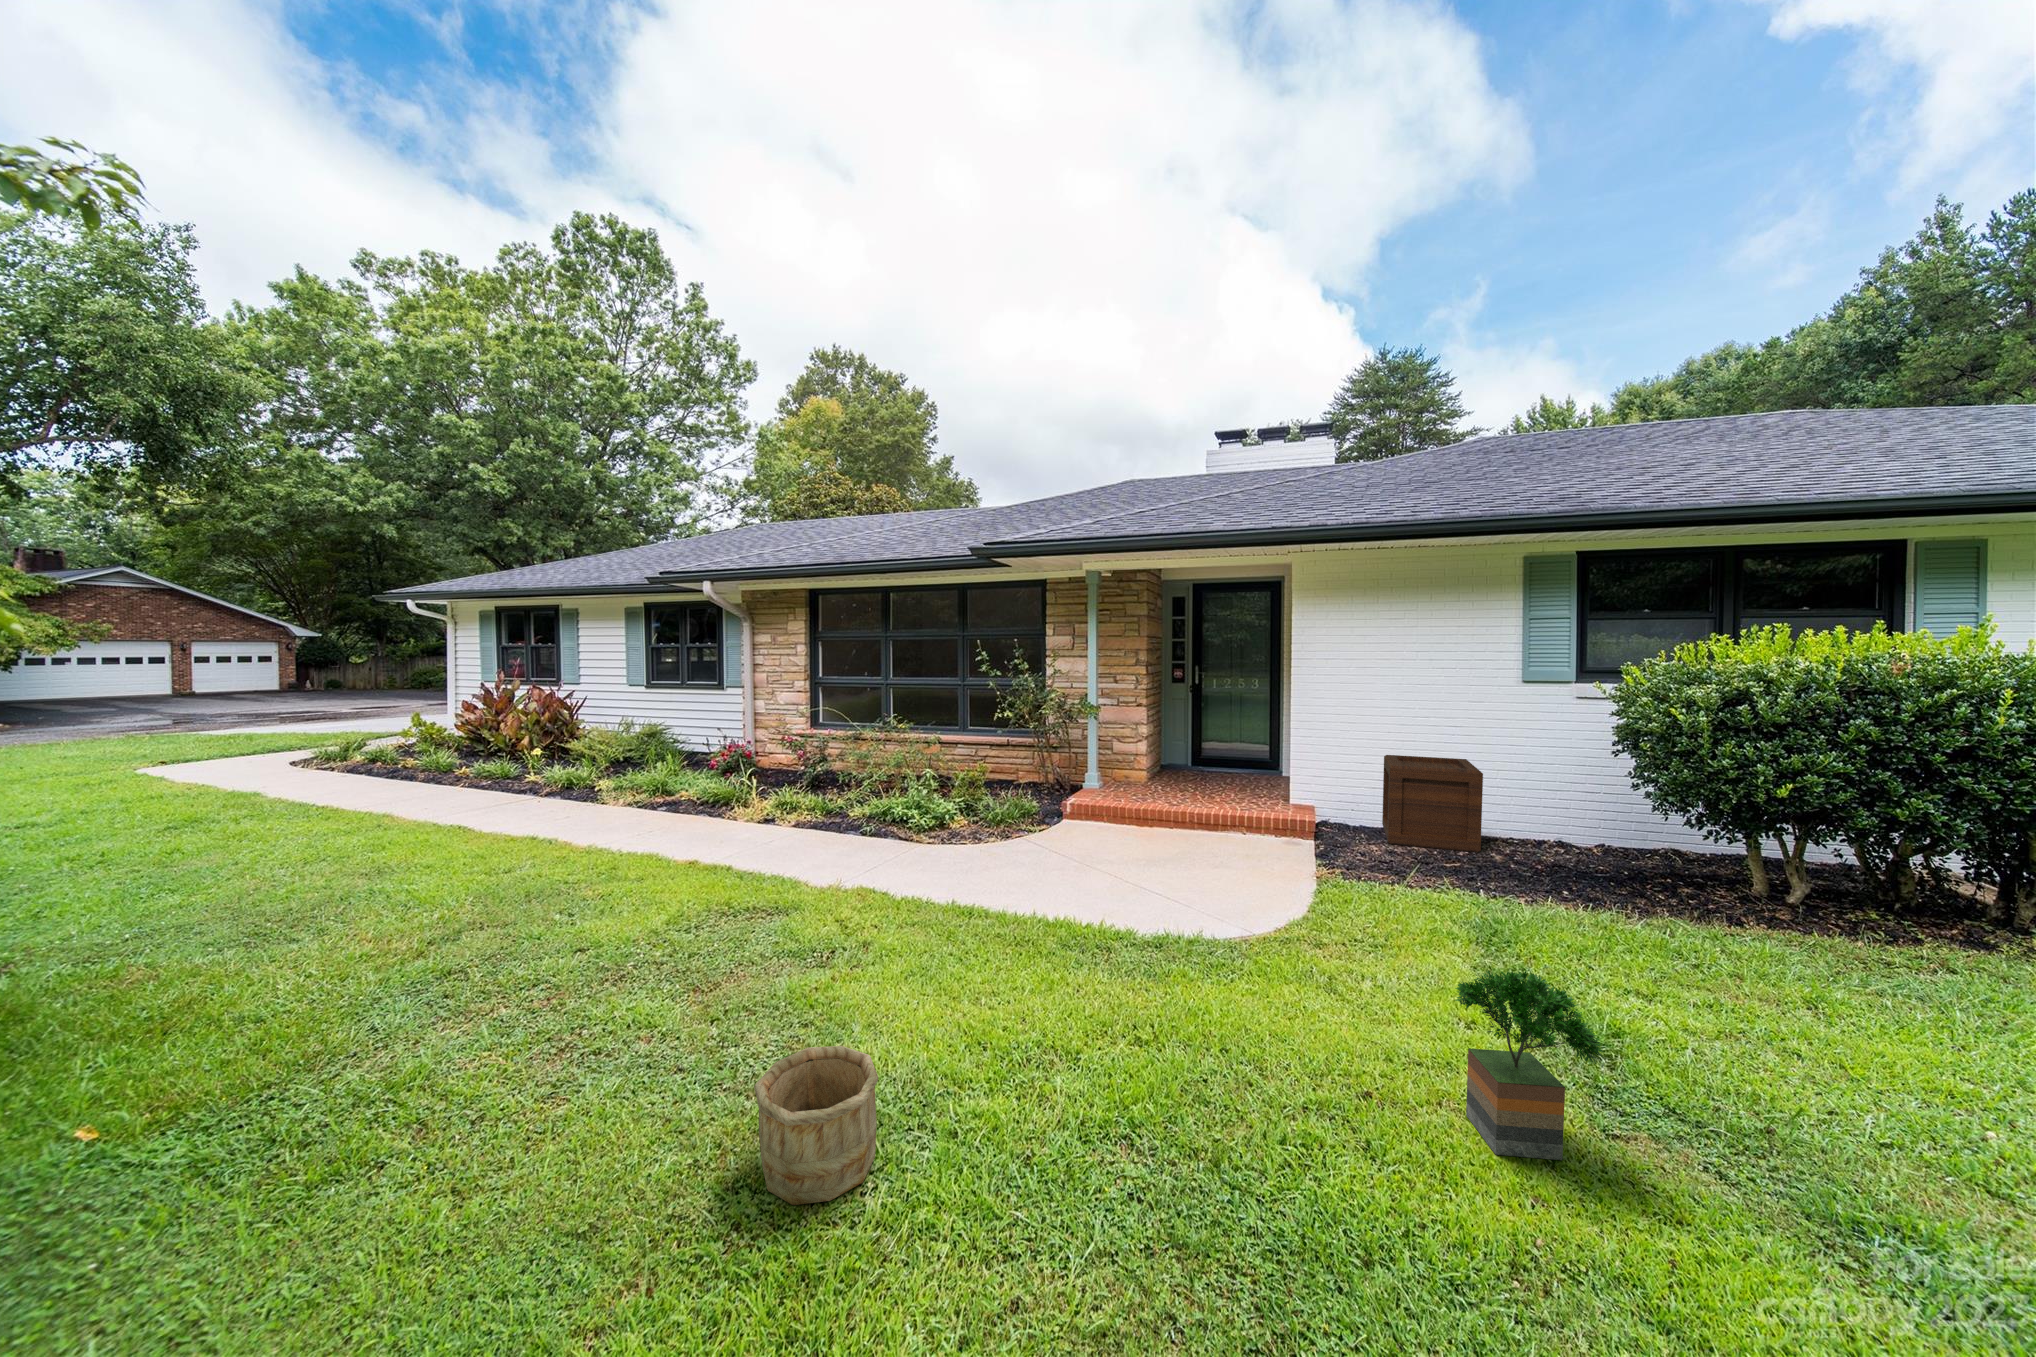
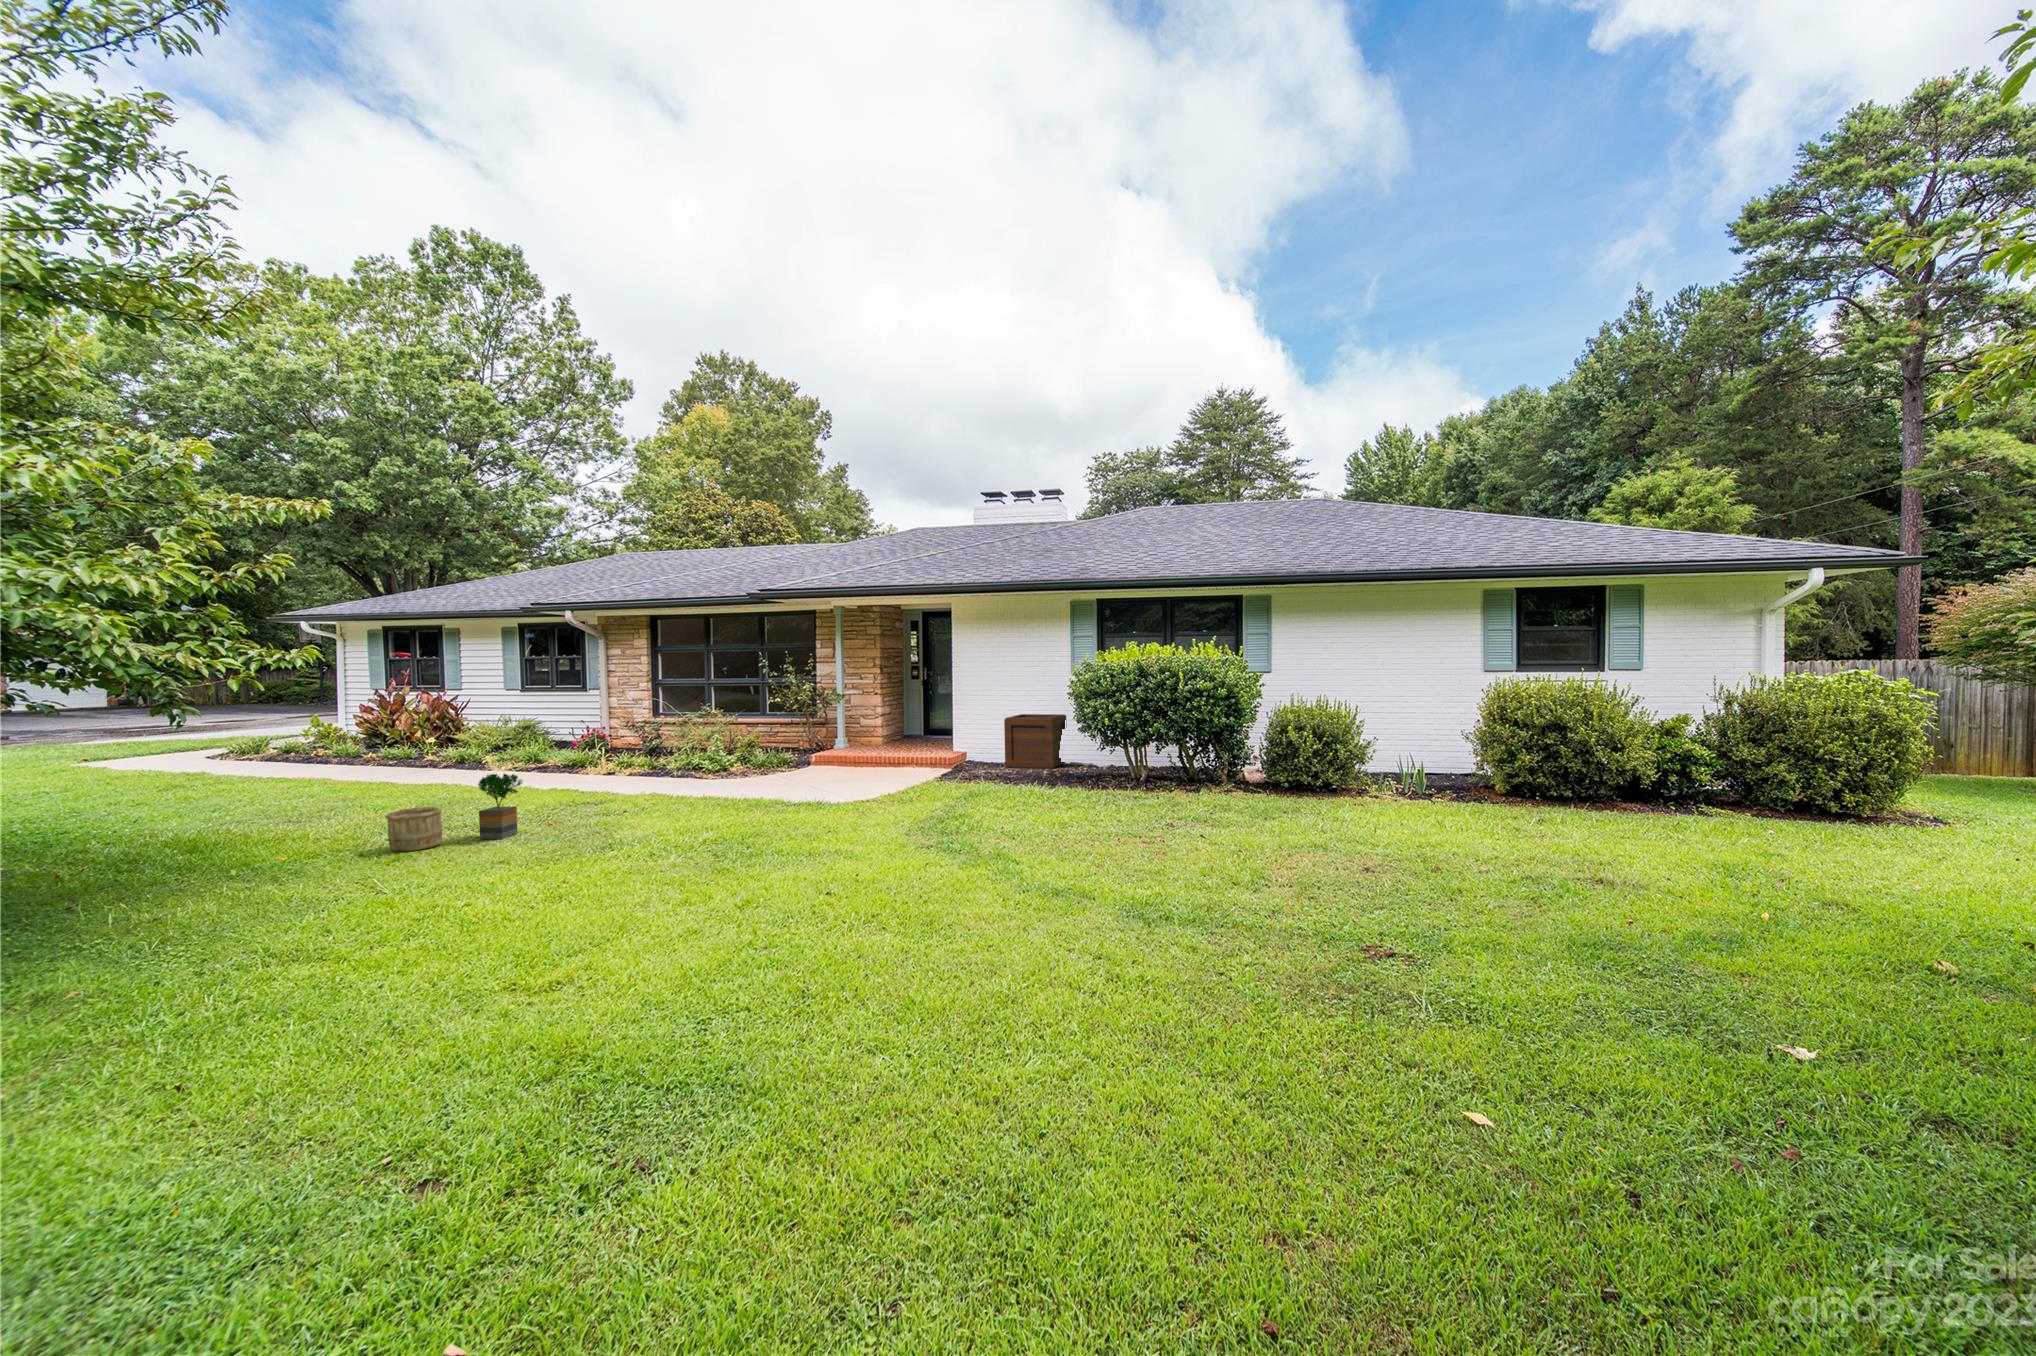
potted tree: present [1455,970,1603,1160] -> present [478,774,522,839]
wooden bucket: present [754,1046,878,1205] -> present [385,807,442,852]

